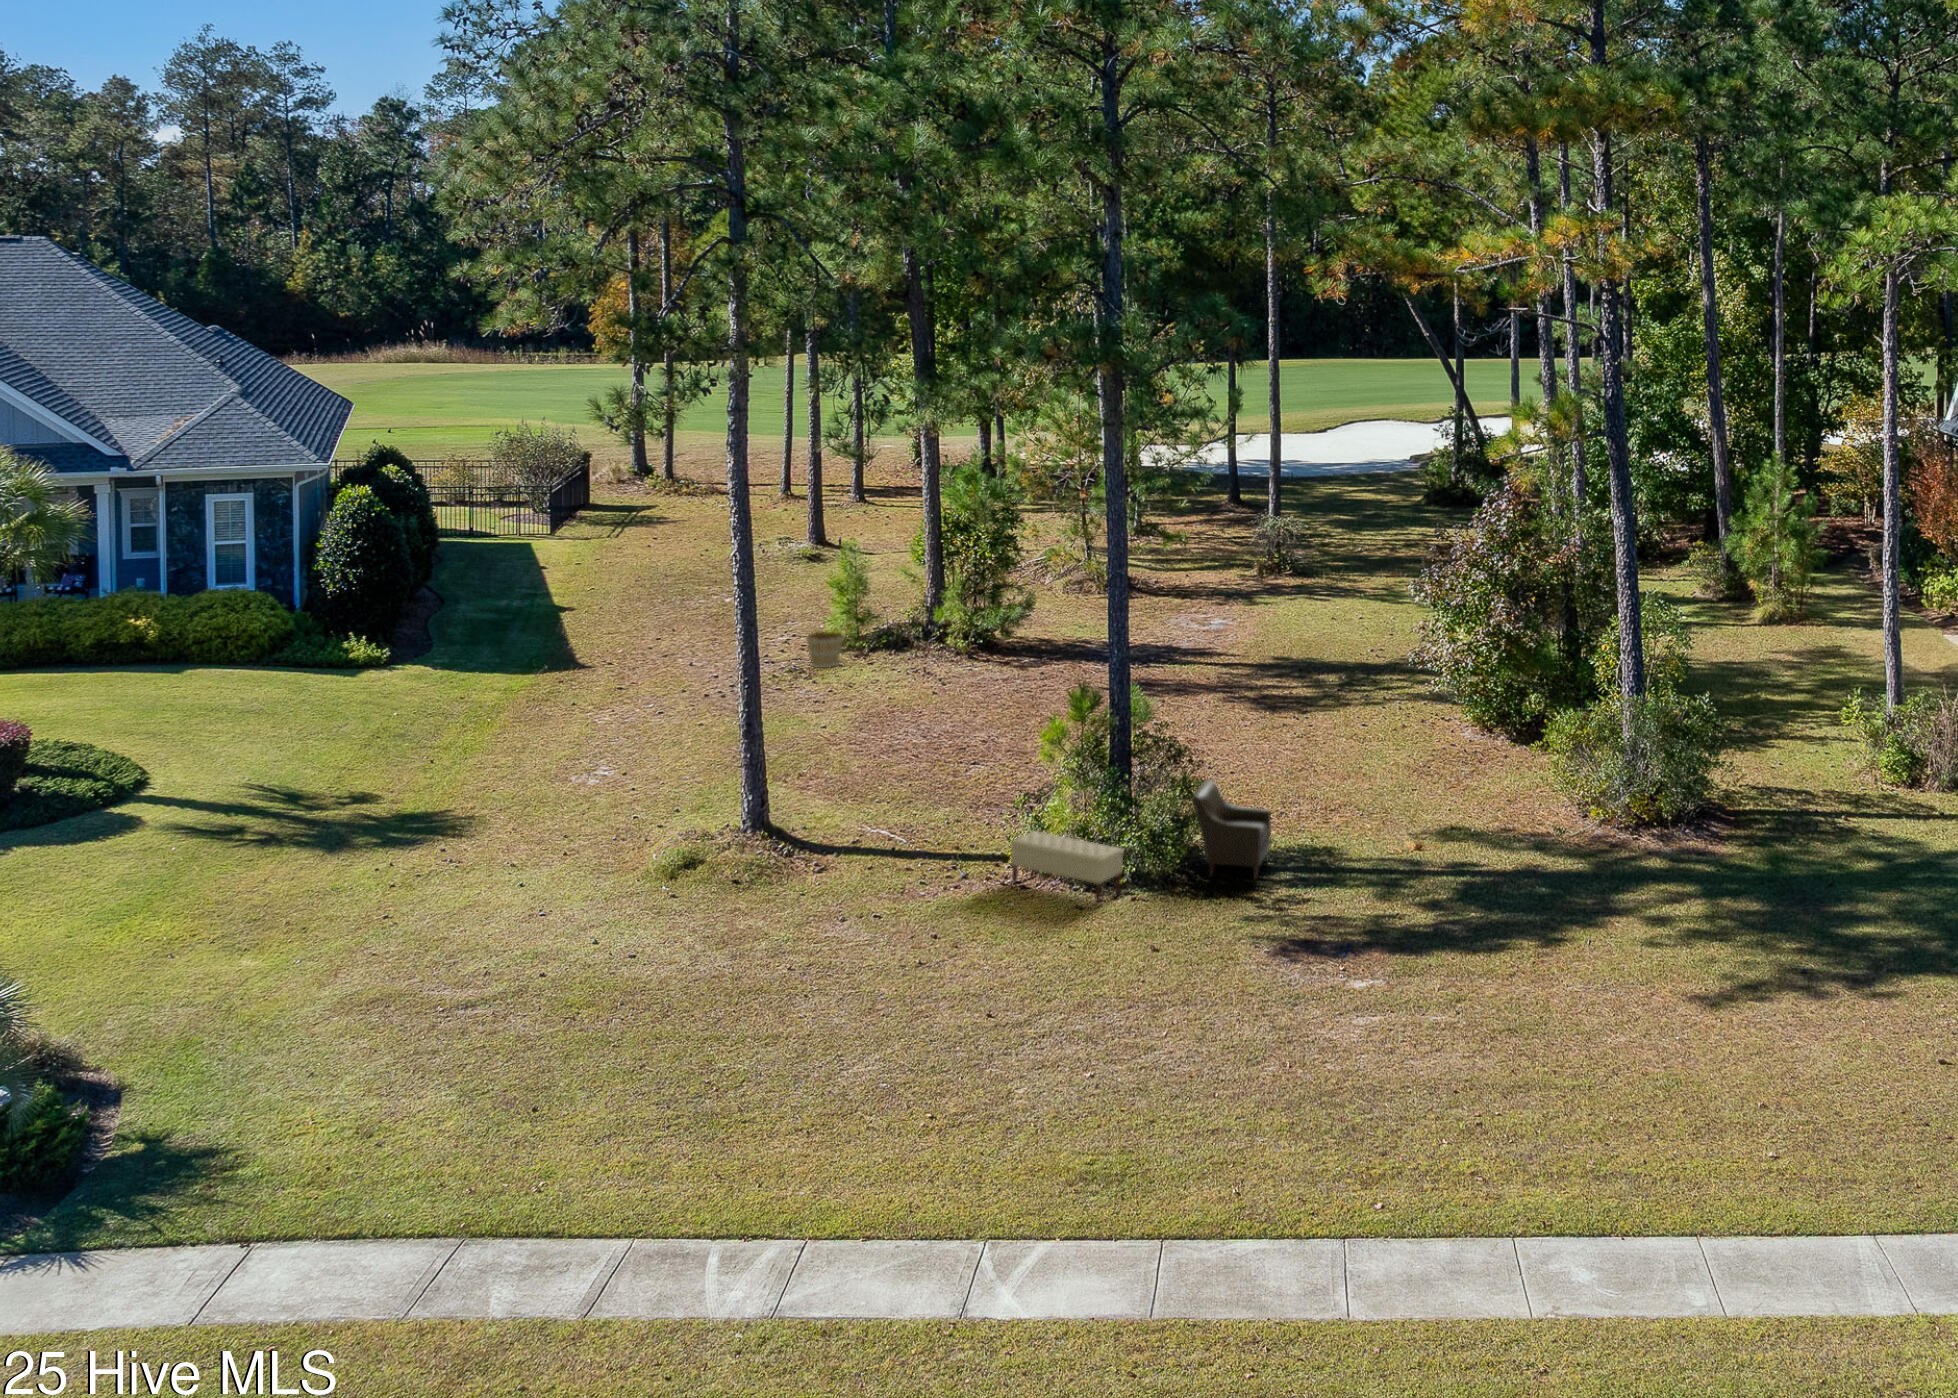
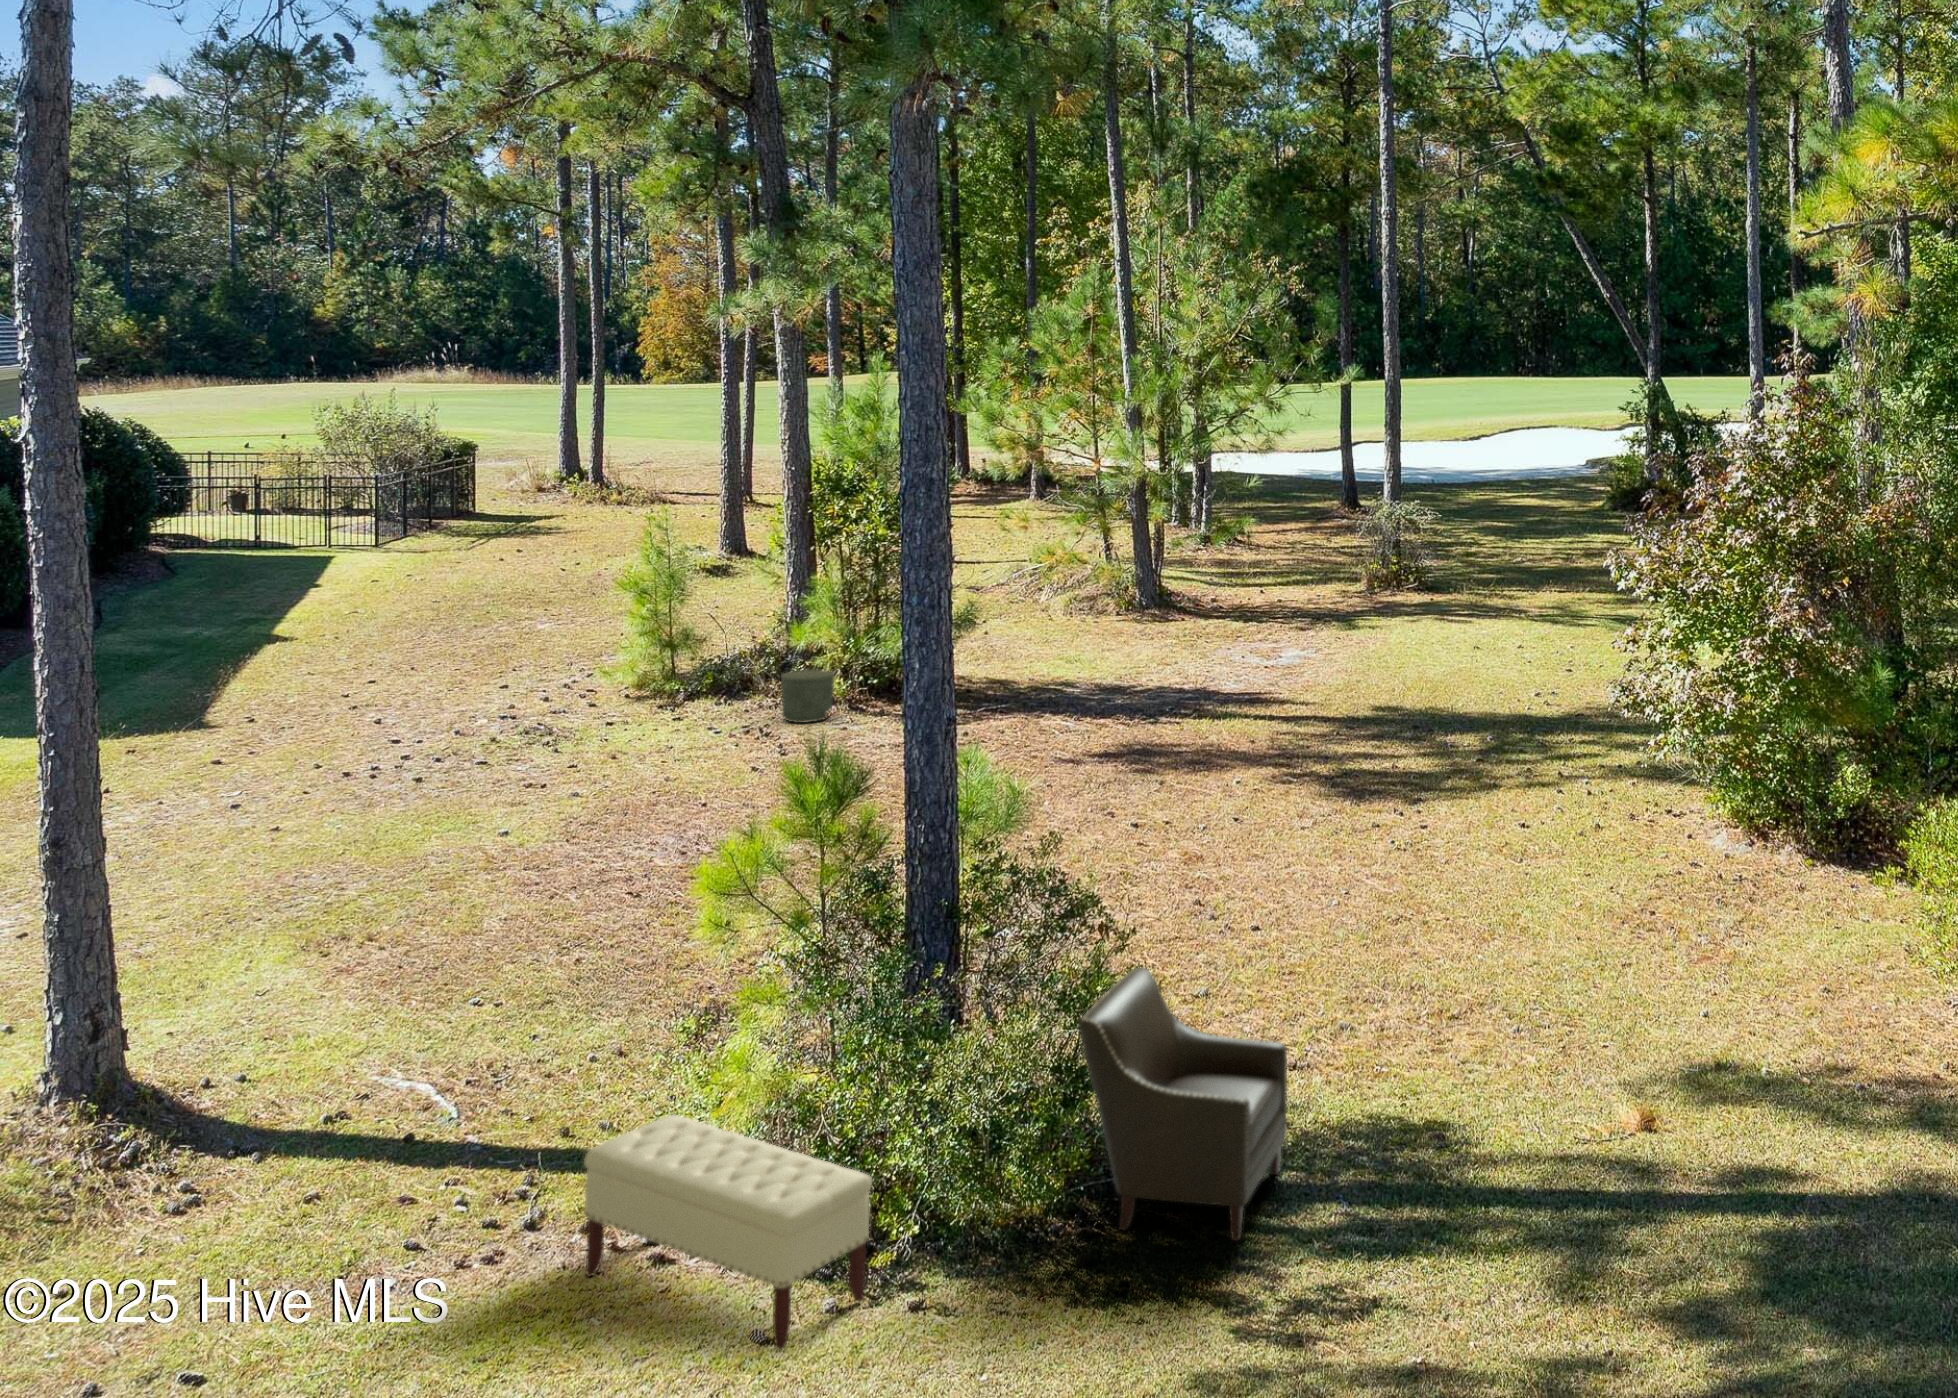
wooden bucket: present [806,632,844,668] -> none [571,664,642,726]
planter: none [927,635,958,667] -> present [781,670,834,723]

